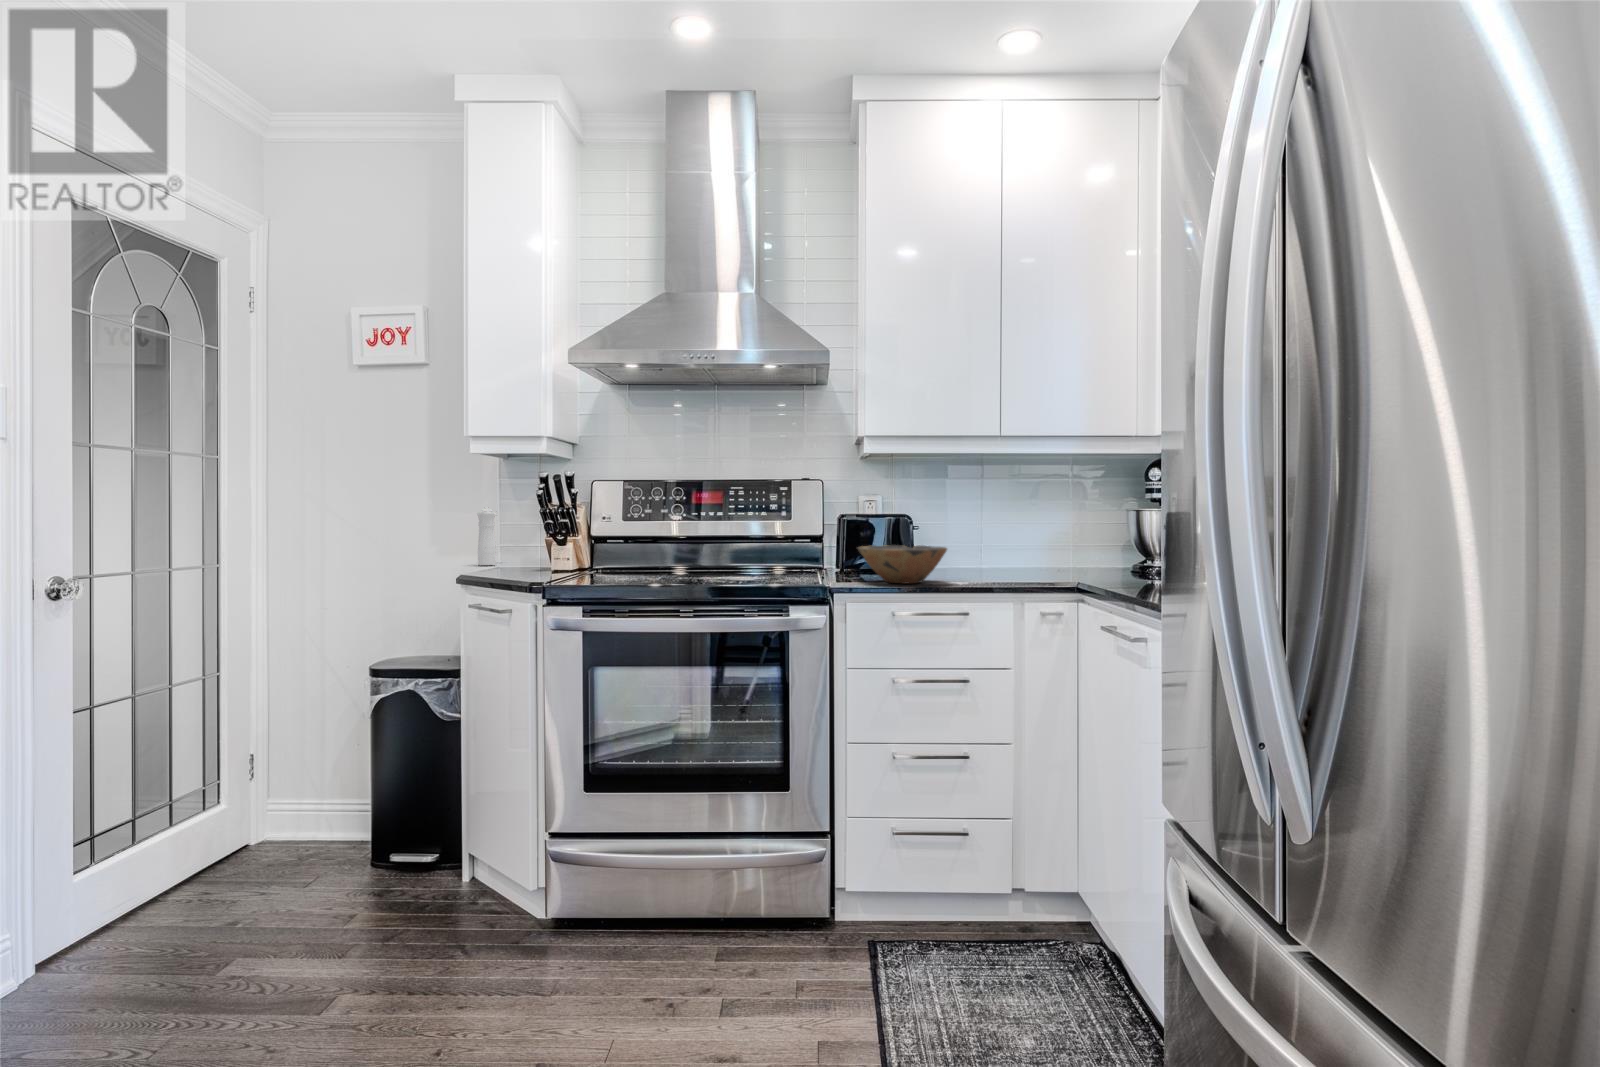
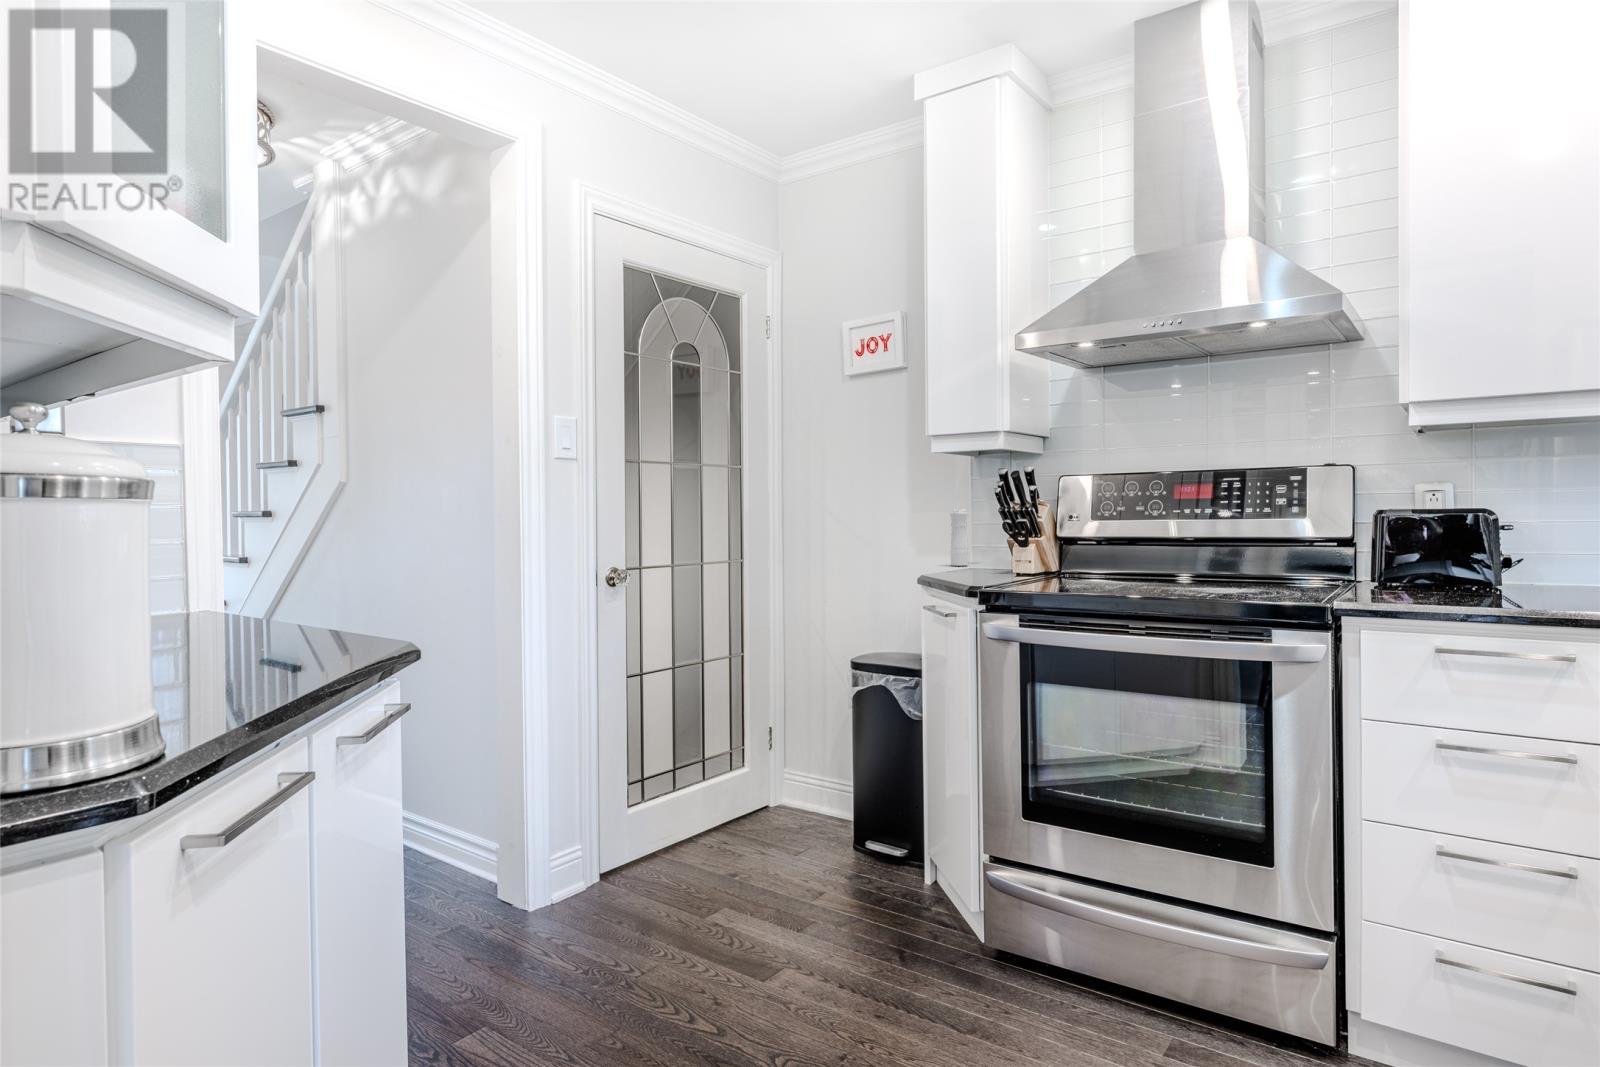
bowl: present [857,545,947,584] -> none [1381,553,1540,608]

